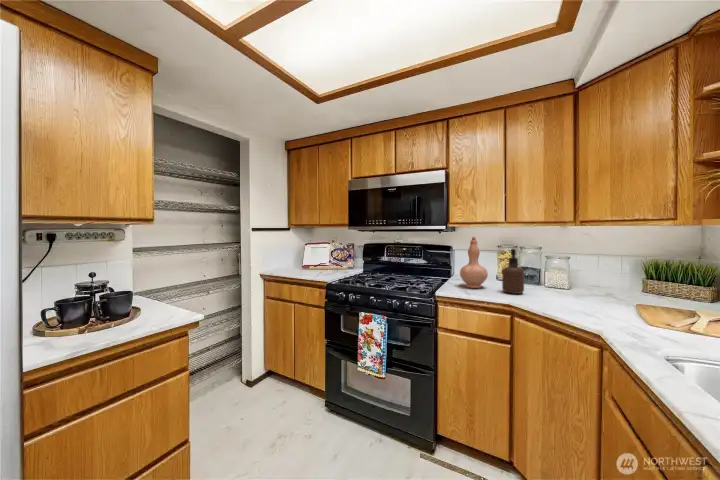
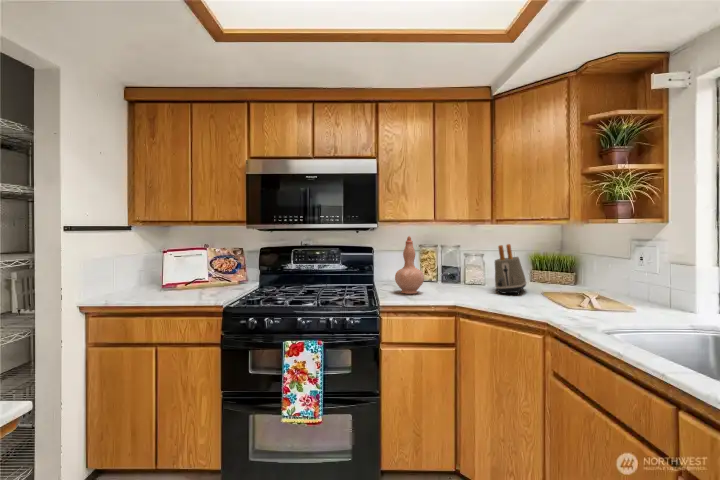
toaster: none [568,246,615,301] -> present [495,244,526,294]
soap dispenser: present [502,249,524,294] -> none [440,249,461,295]

